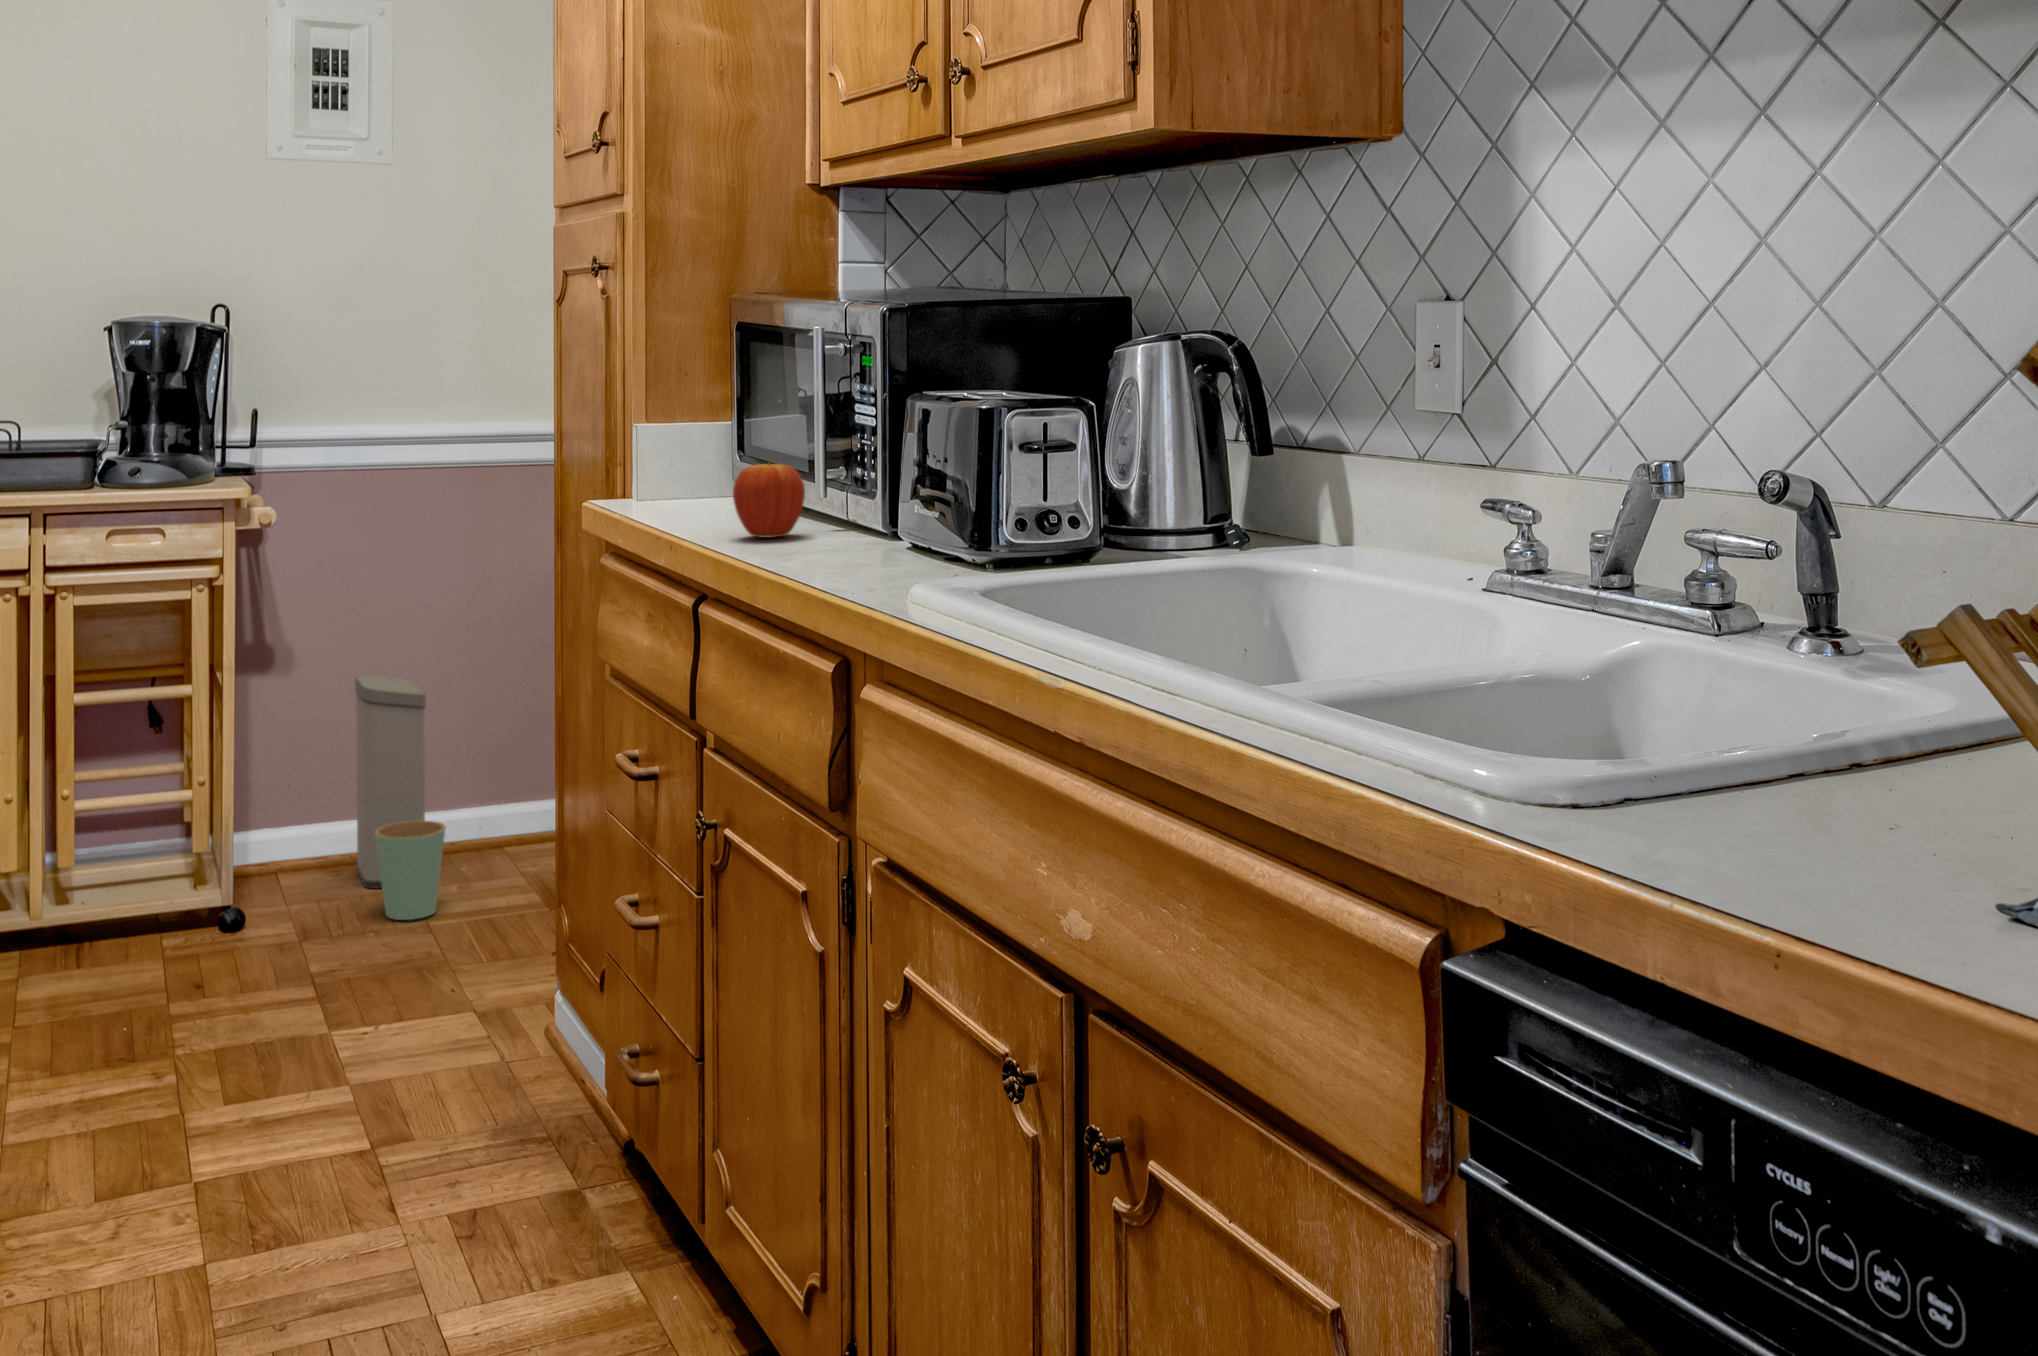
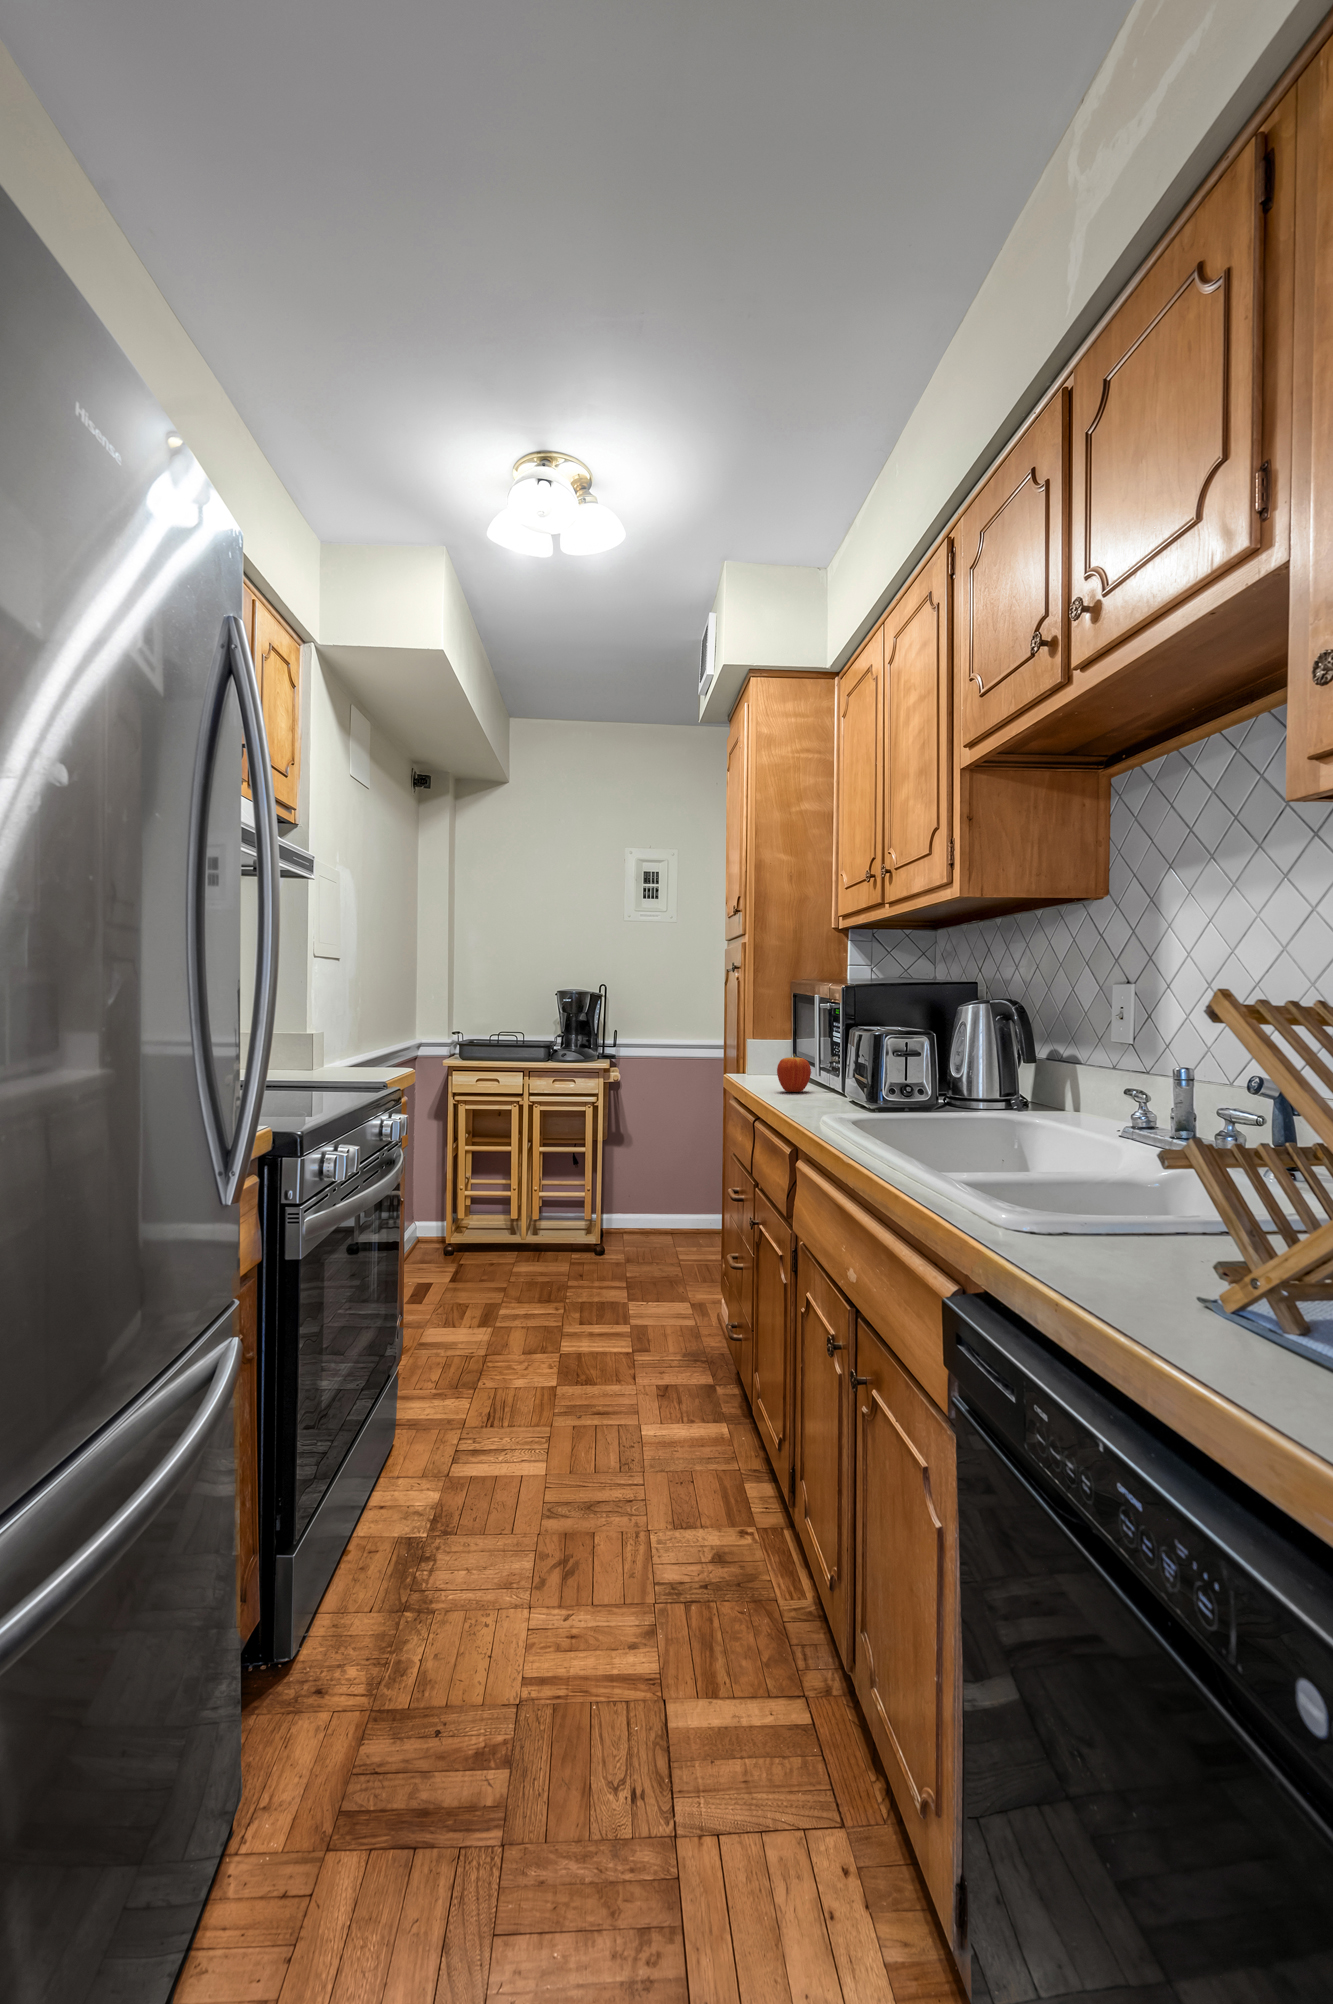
trash can: present [355,675,446,920] -> none [656,1149,690,1260]

